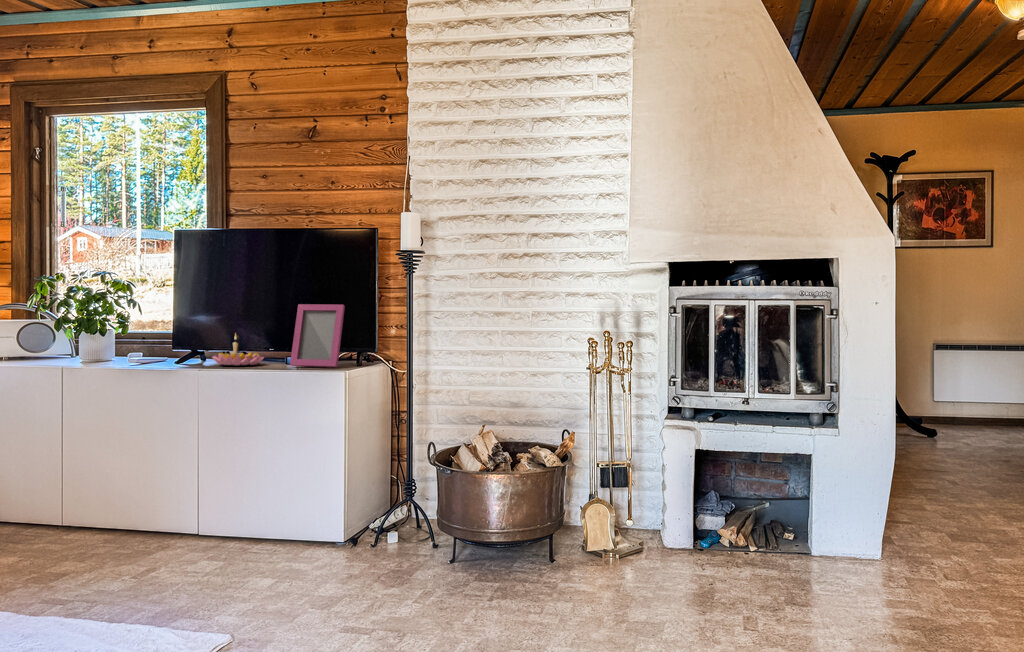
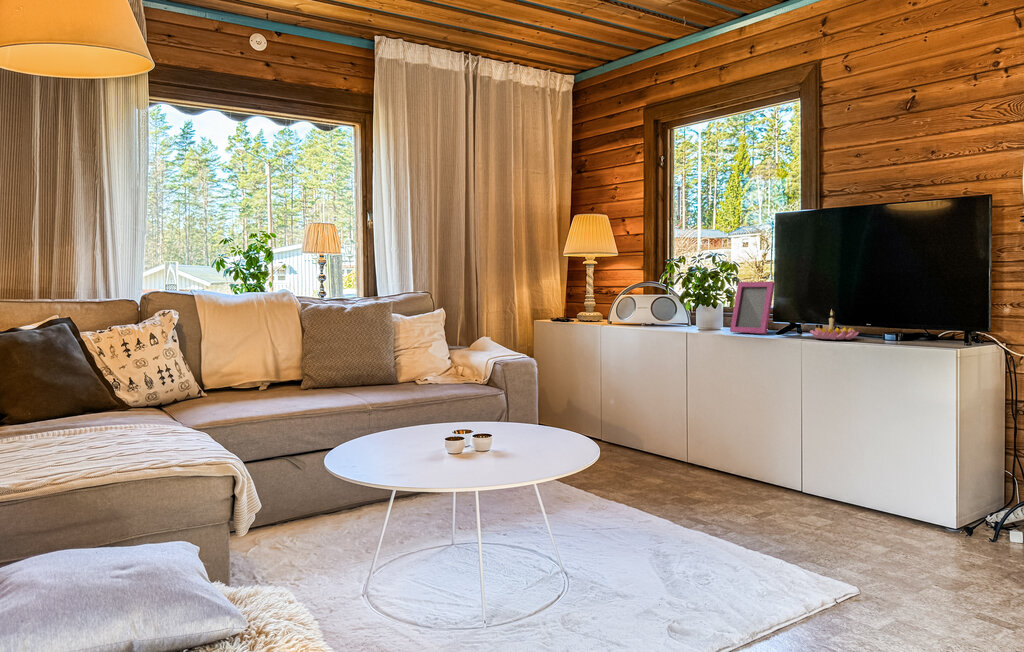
picture frame: present [290,304,345,367] -> present [730,282,775,334]

